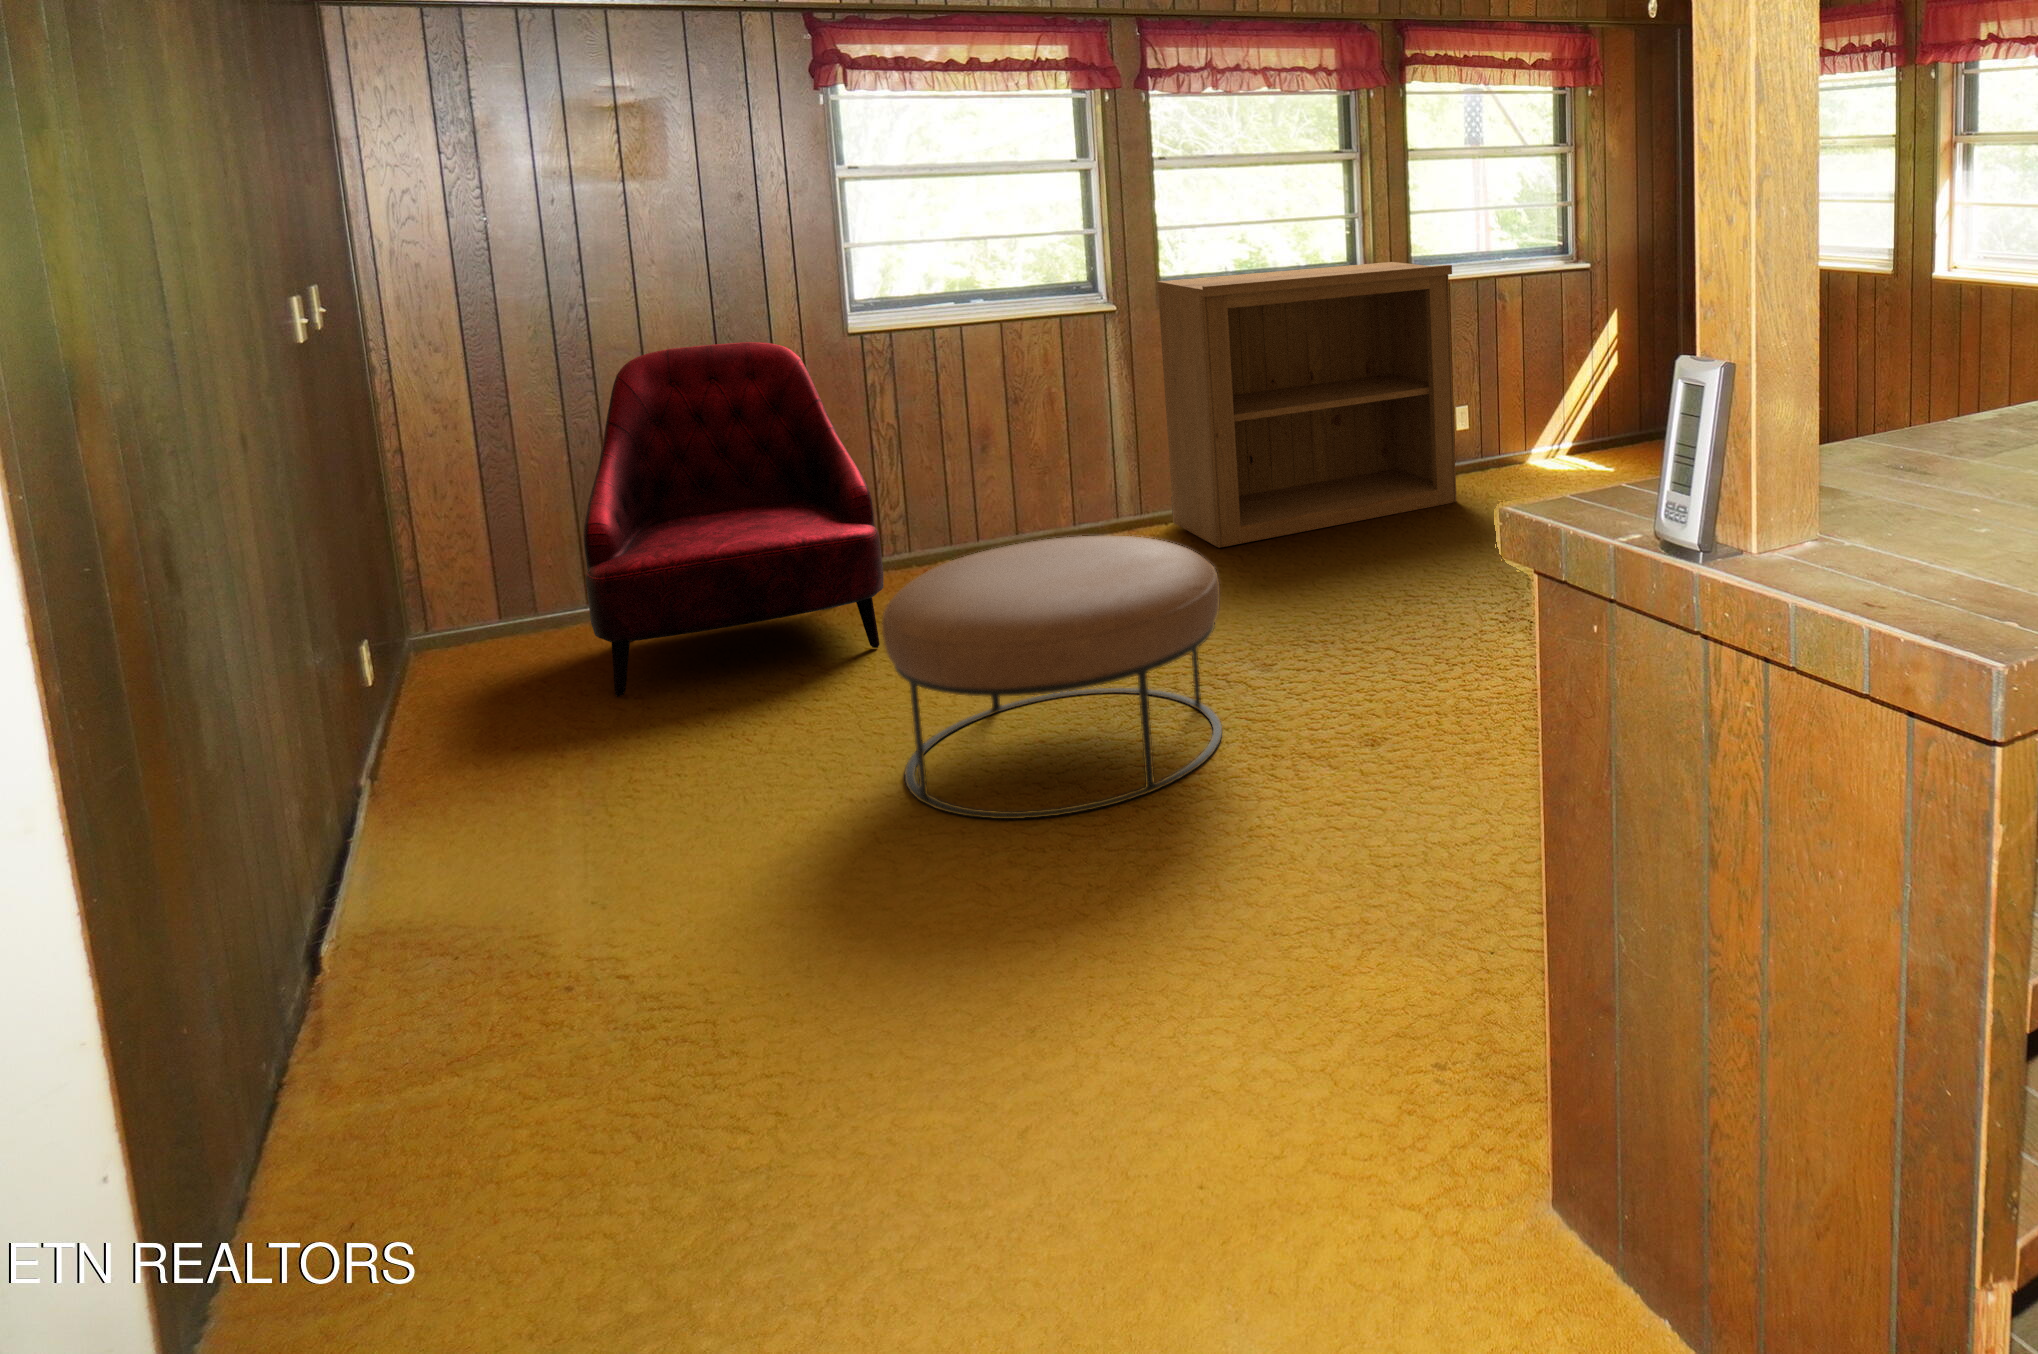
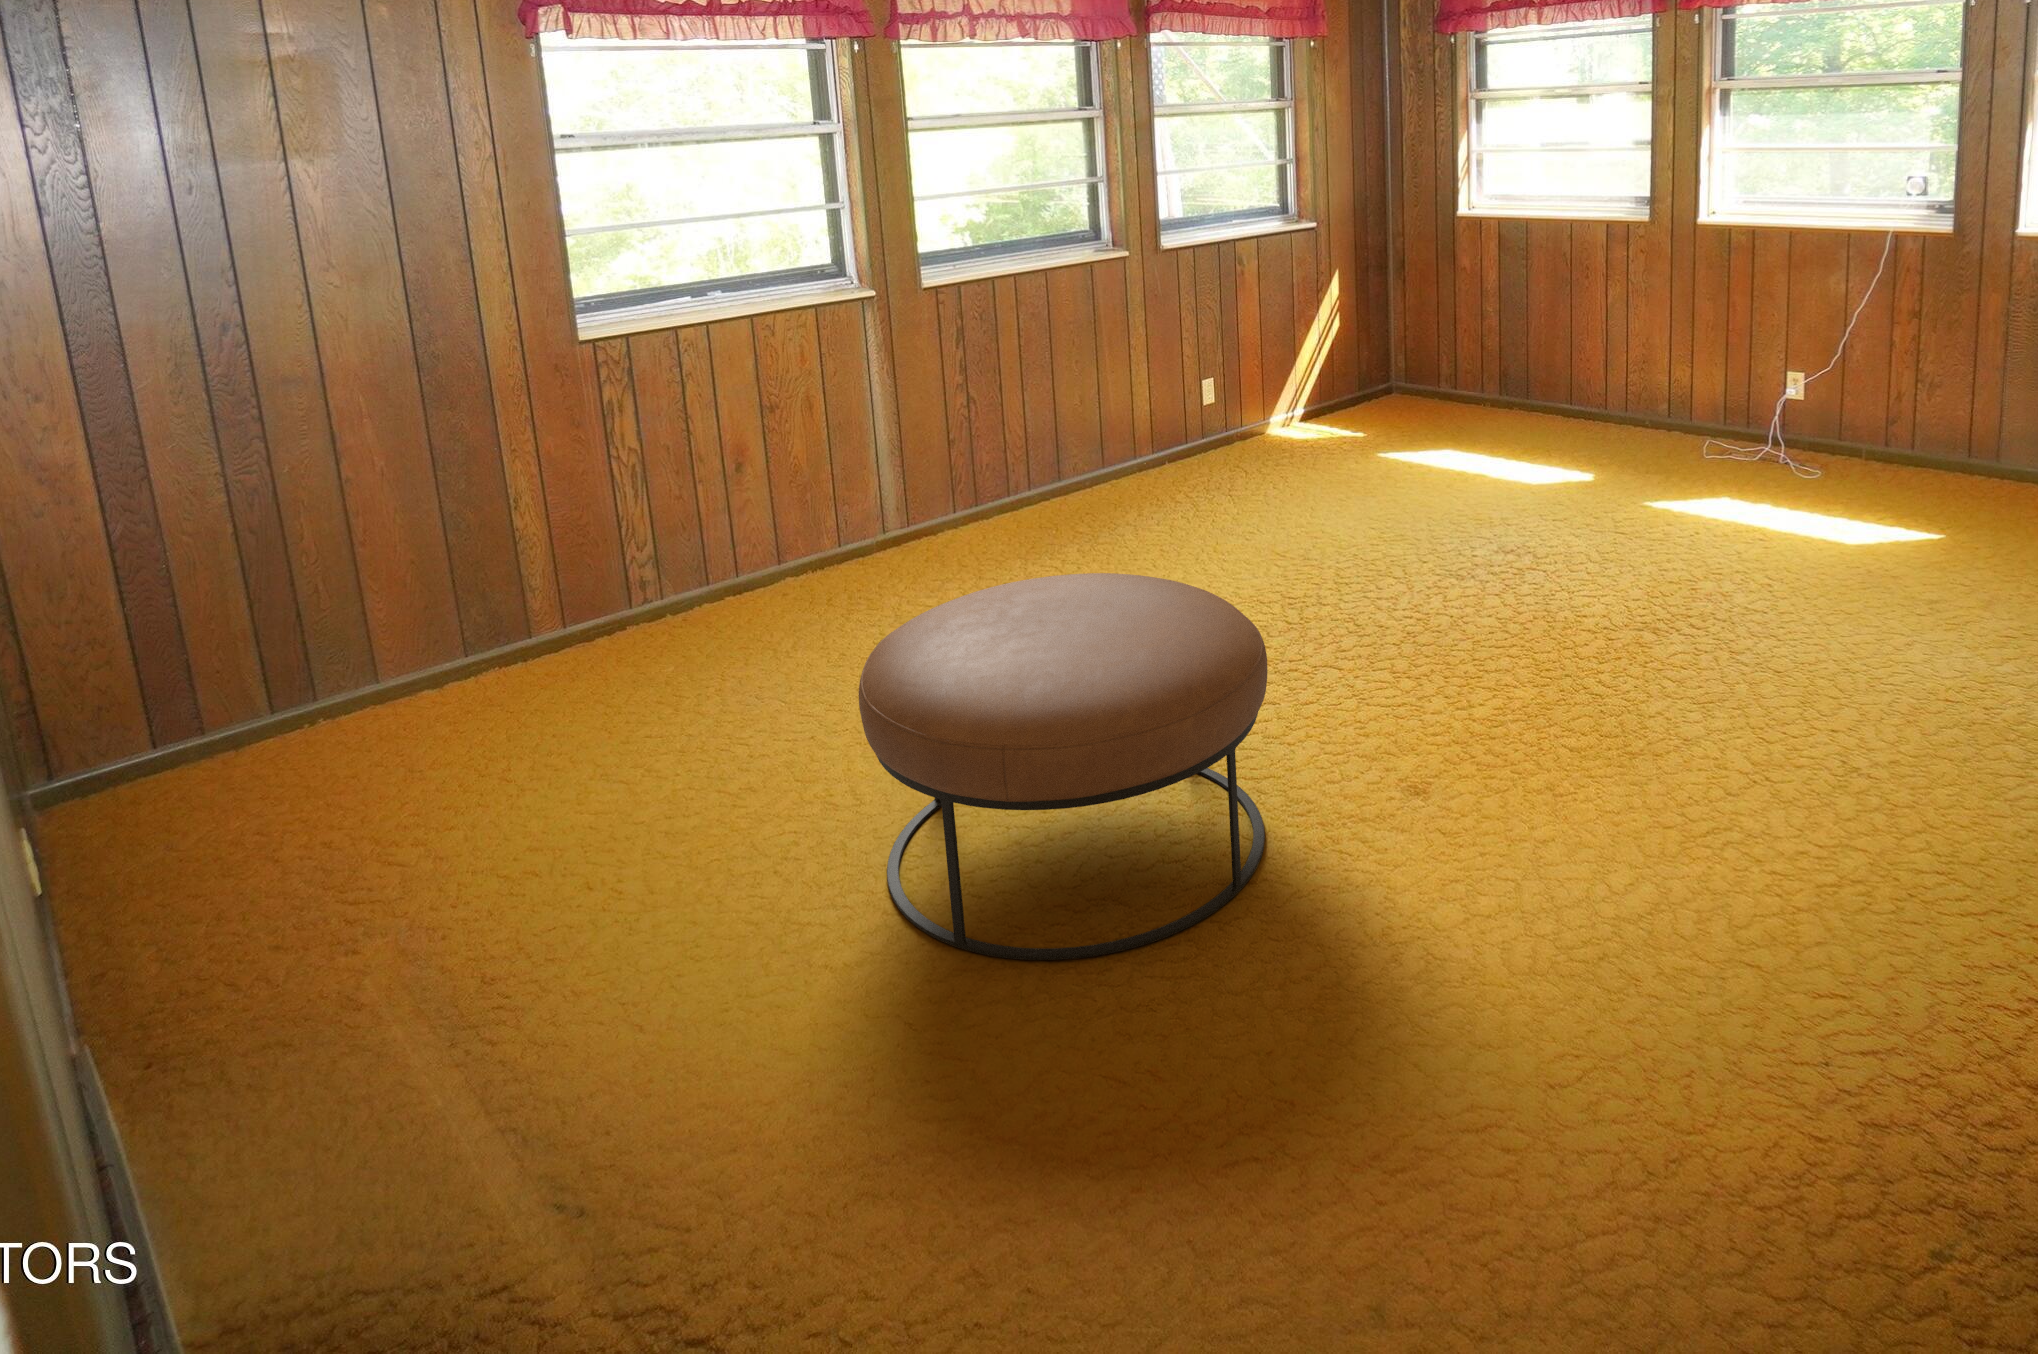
bookshelf: present [1157,262,1457,548] -> none [919,229,1240,561]
armchair: present [583,342,884,697] -> none [300,360,713,844]

